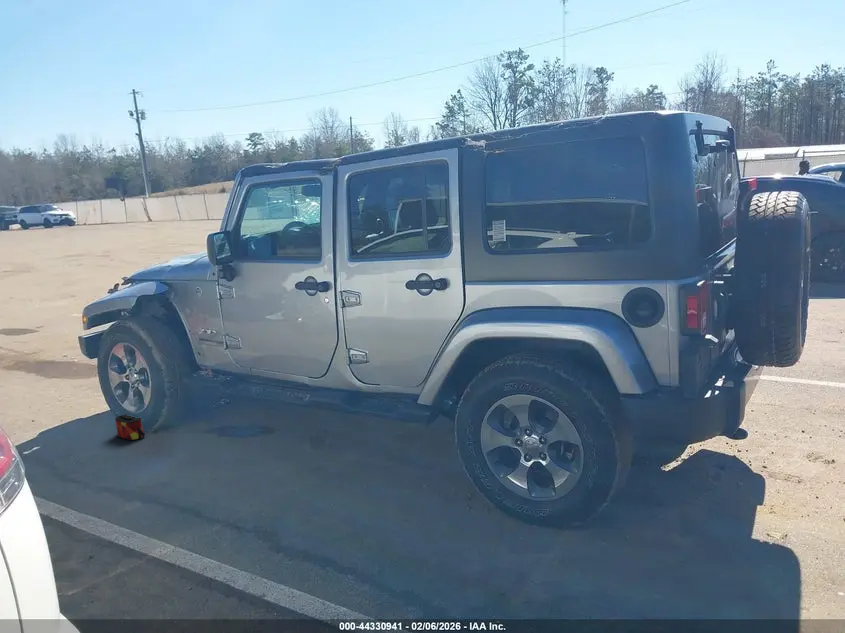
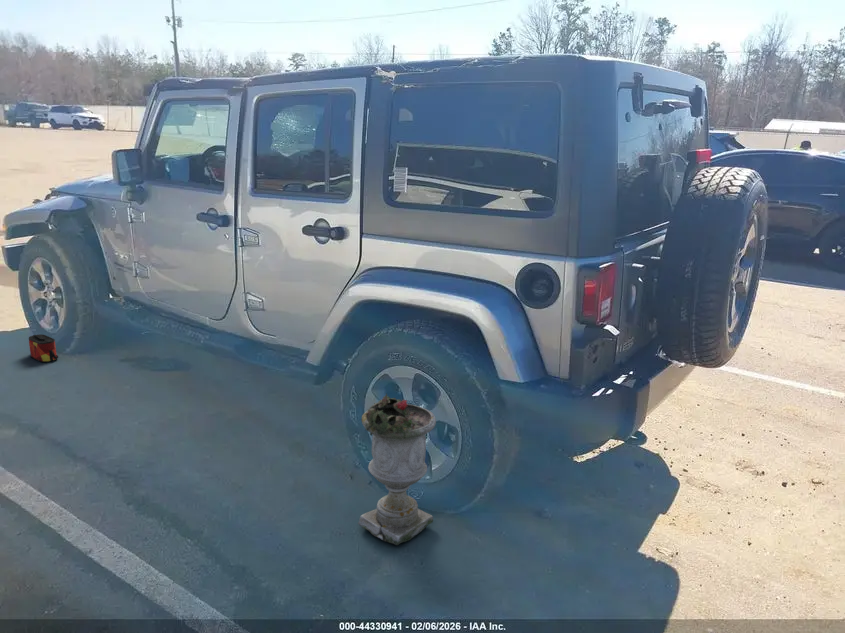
planter: none [496,420,565,557] -> present [358,394,436,545]

